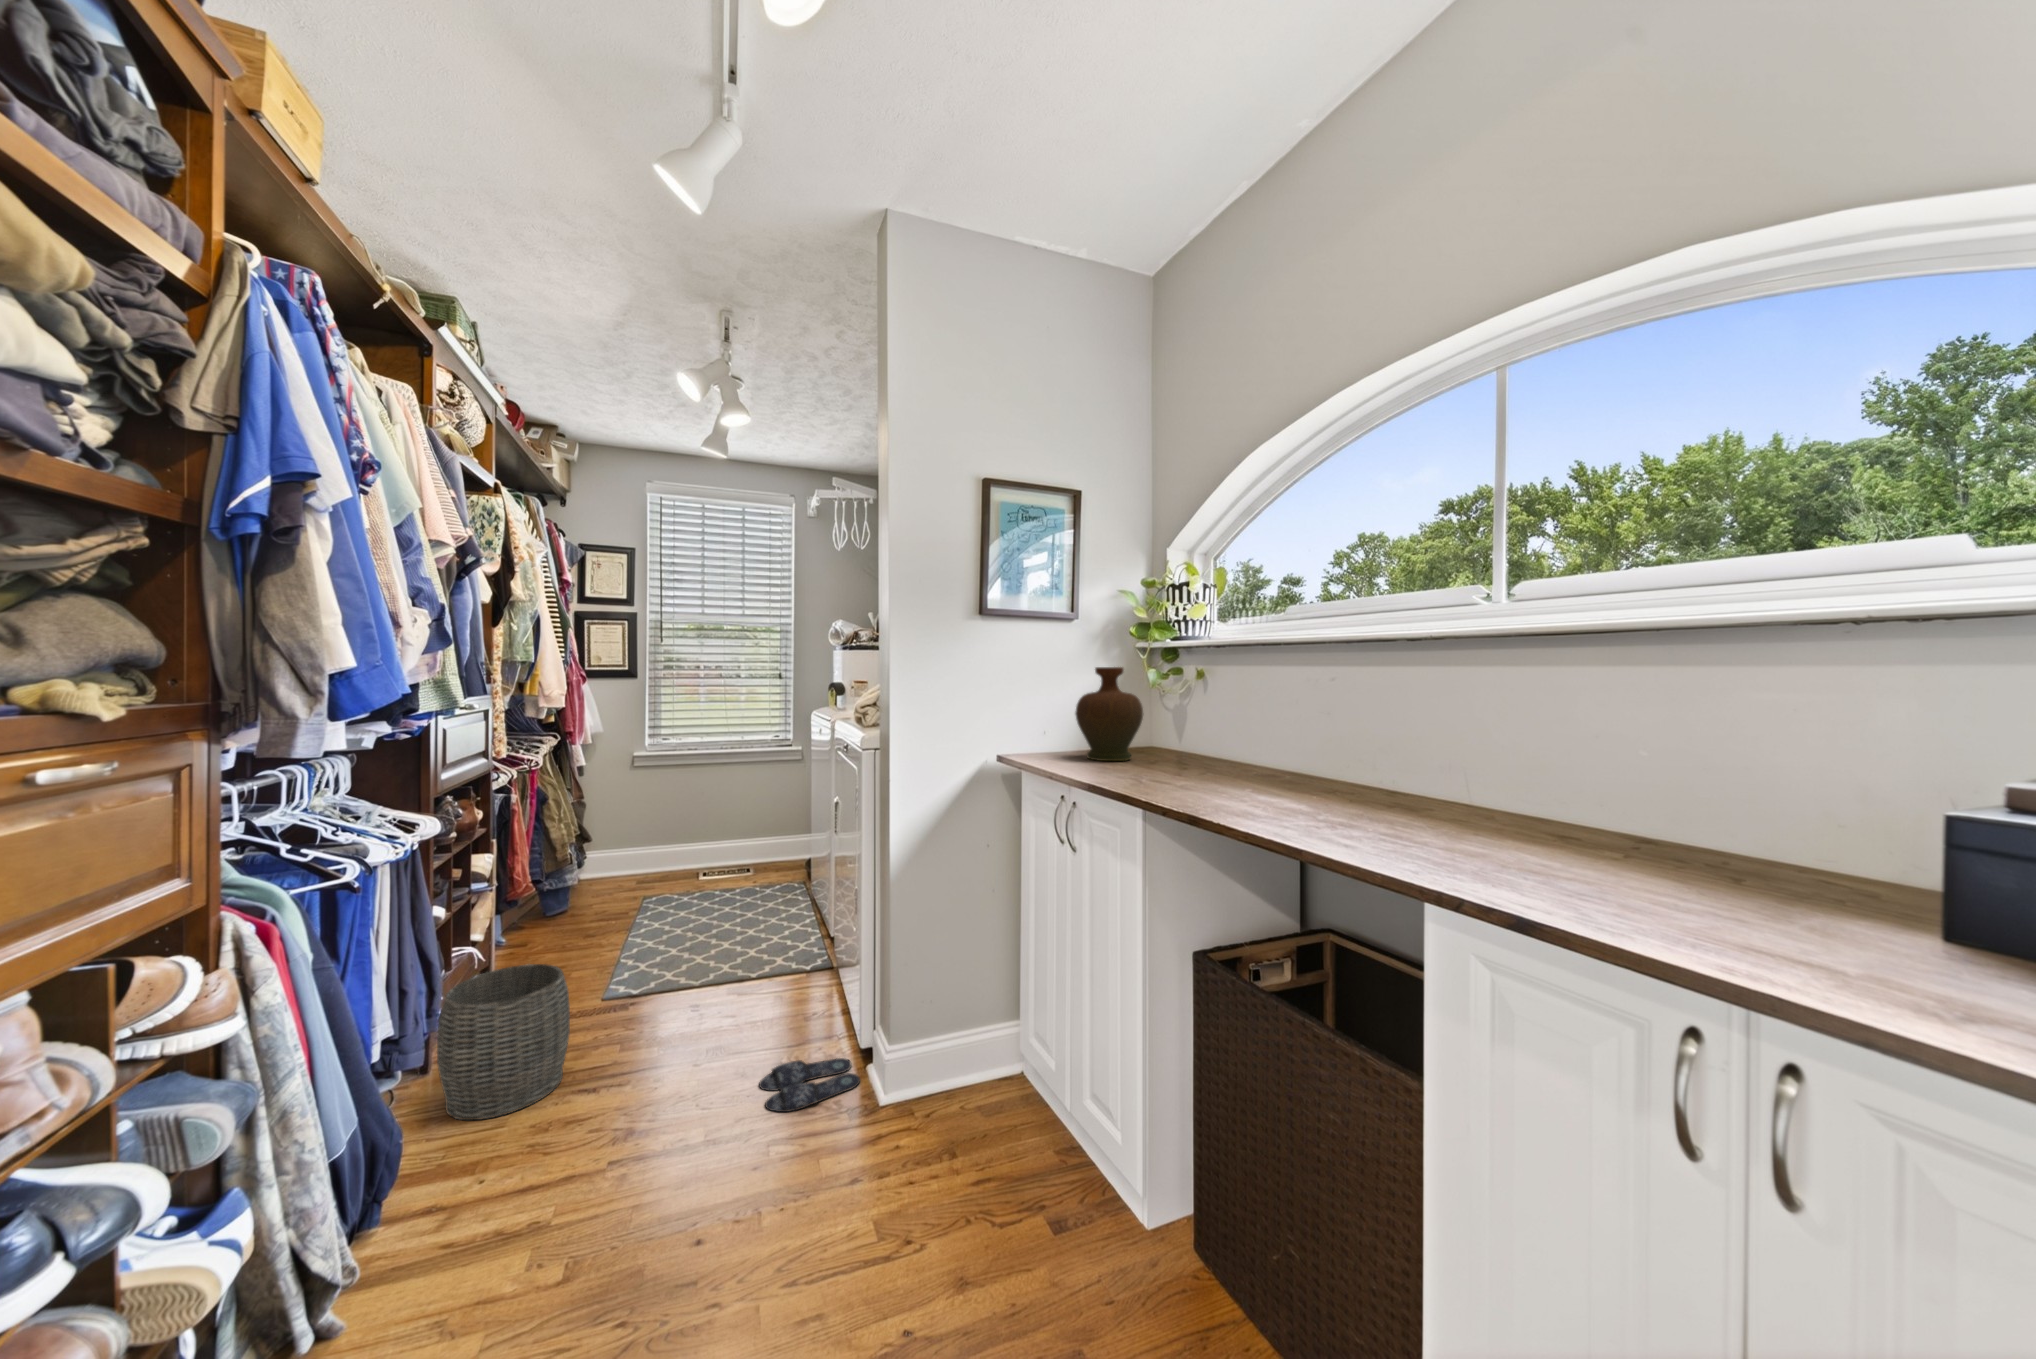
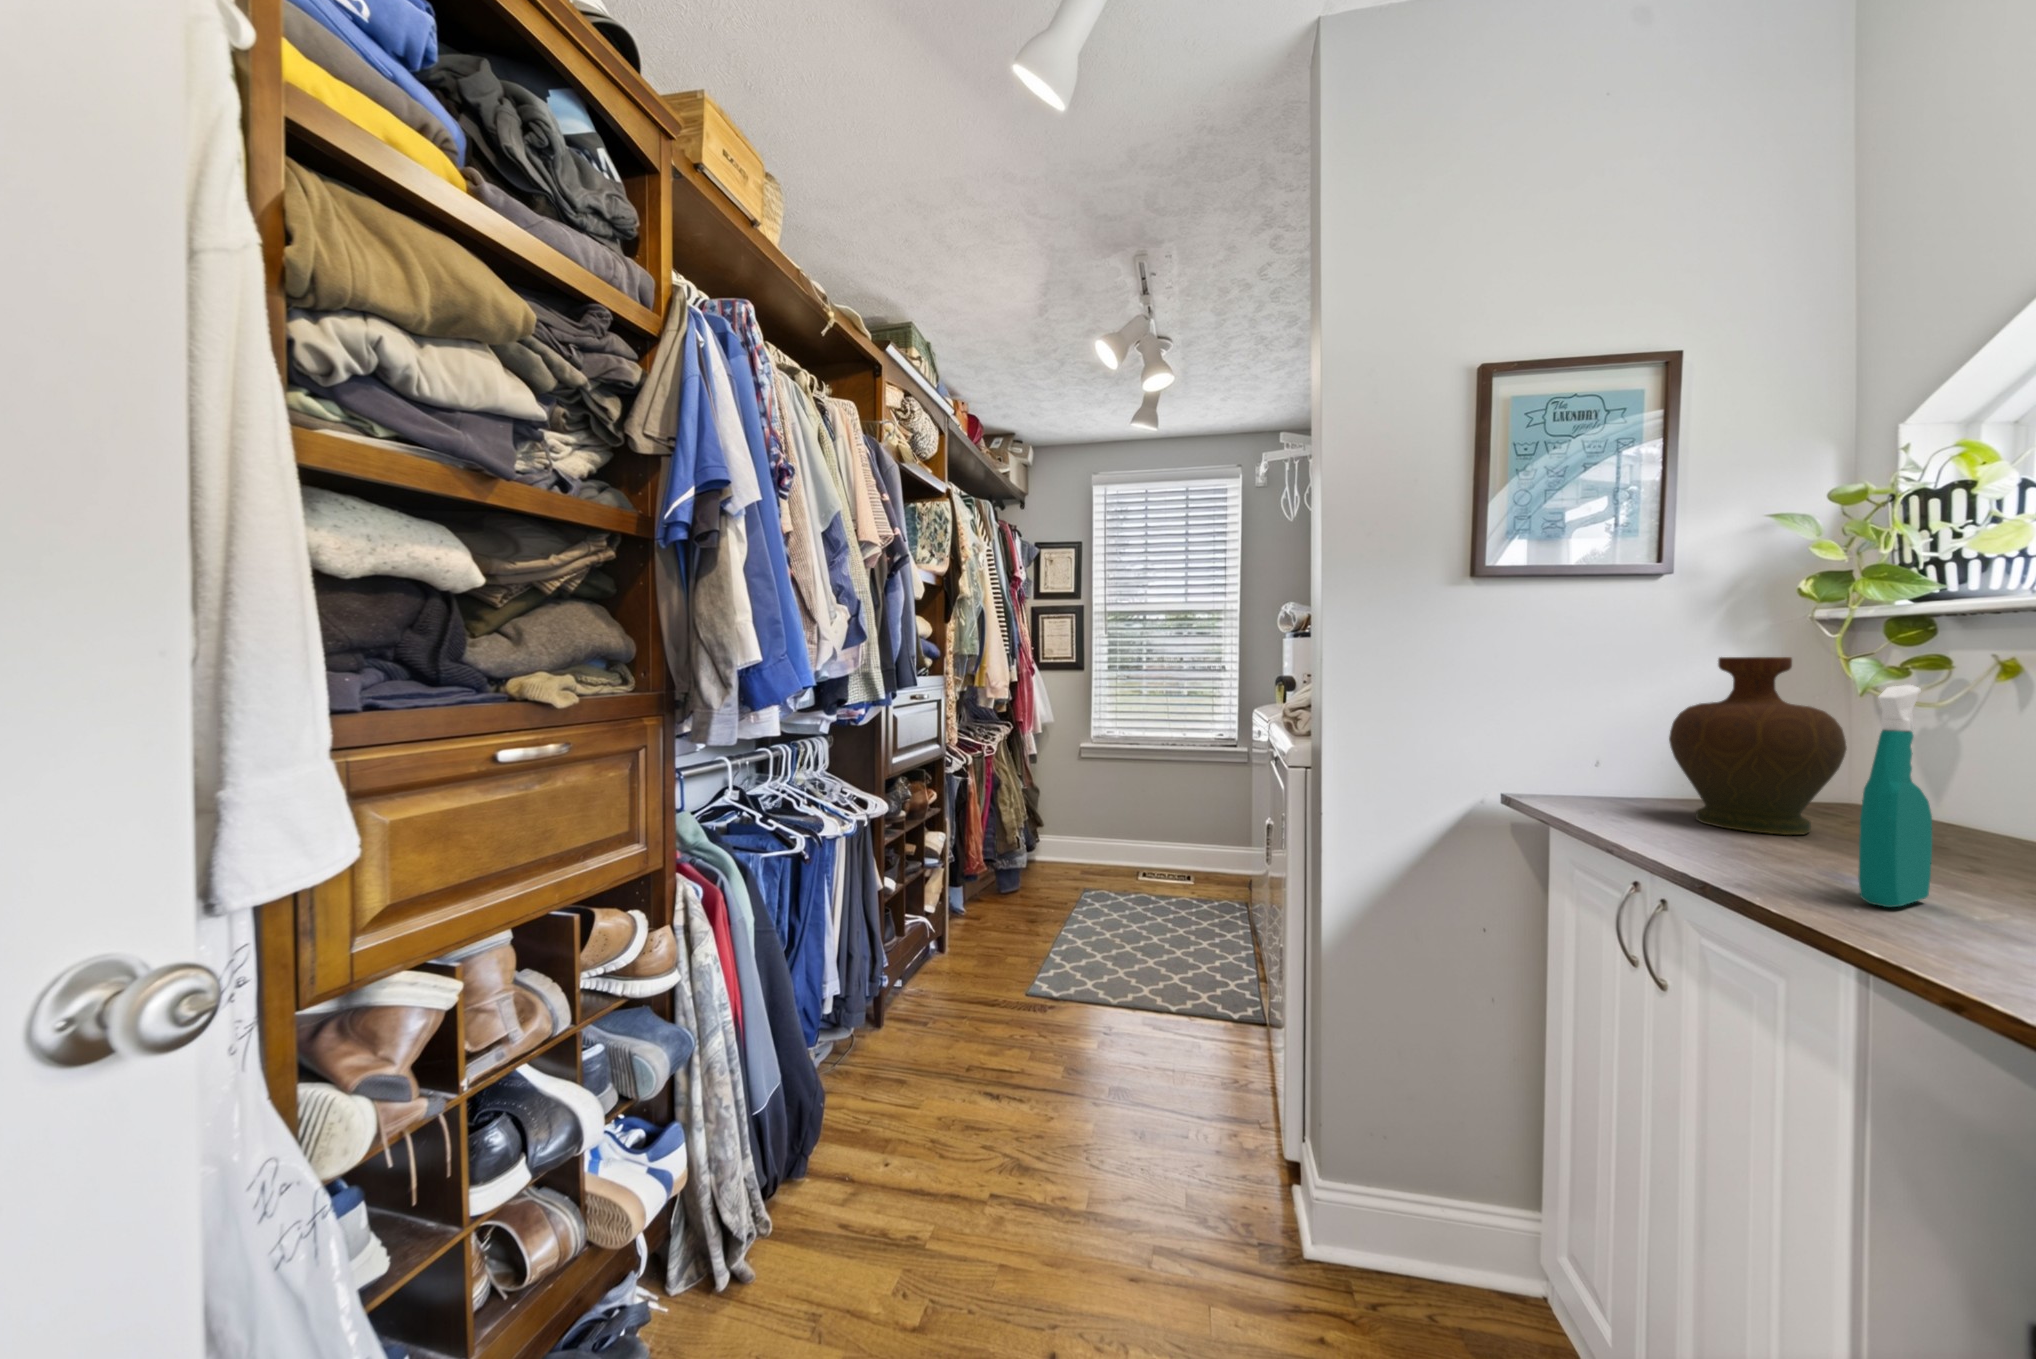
spray bottle: none [1143,681,1167,784] -> present [1859,685,1932,907]
woven basket: present [437,964,570,1120] -> none [877,949,981,1096]
slippers: present [759,1058,860,1112] -> none [1154,1145,1279,1219]

